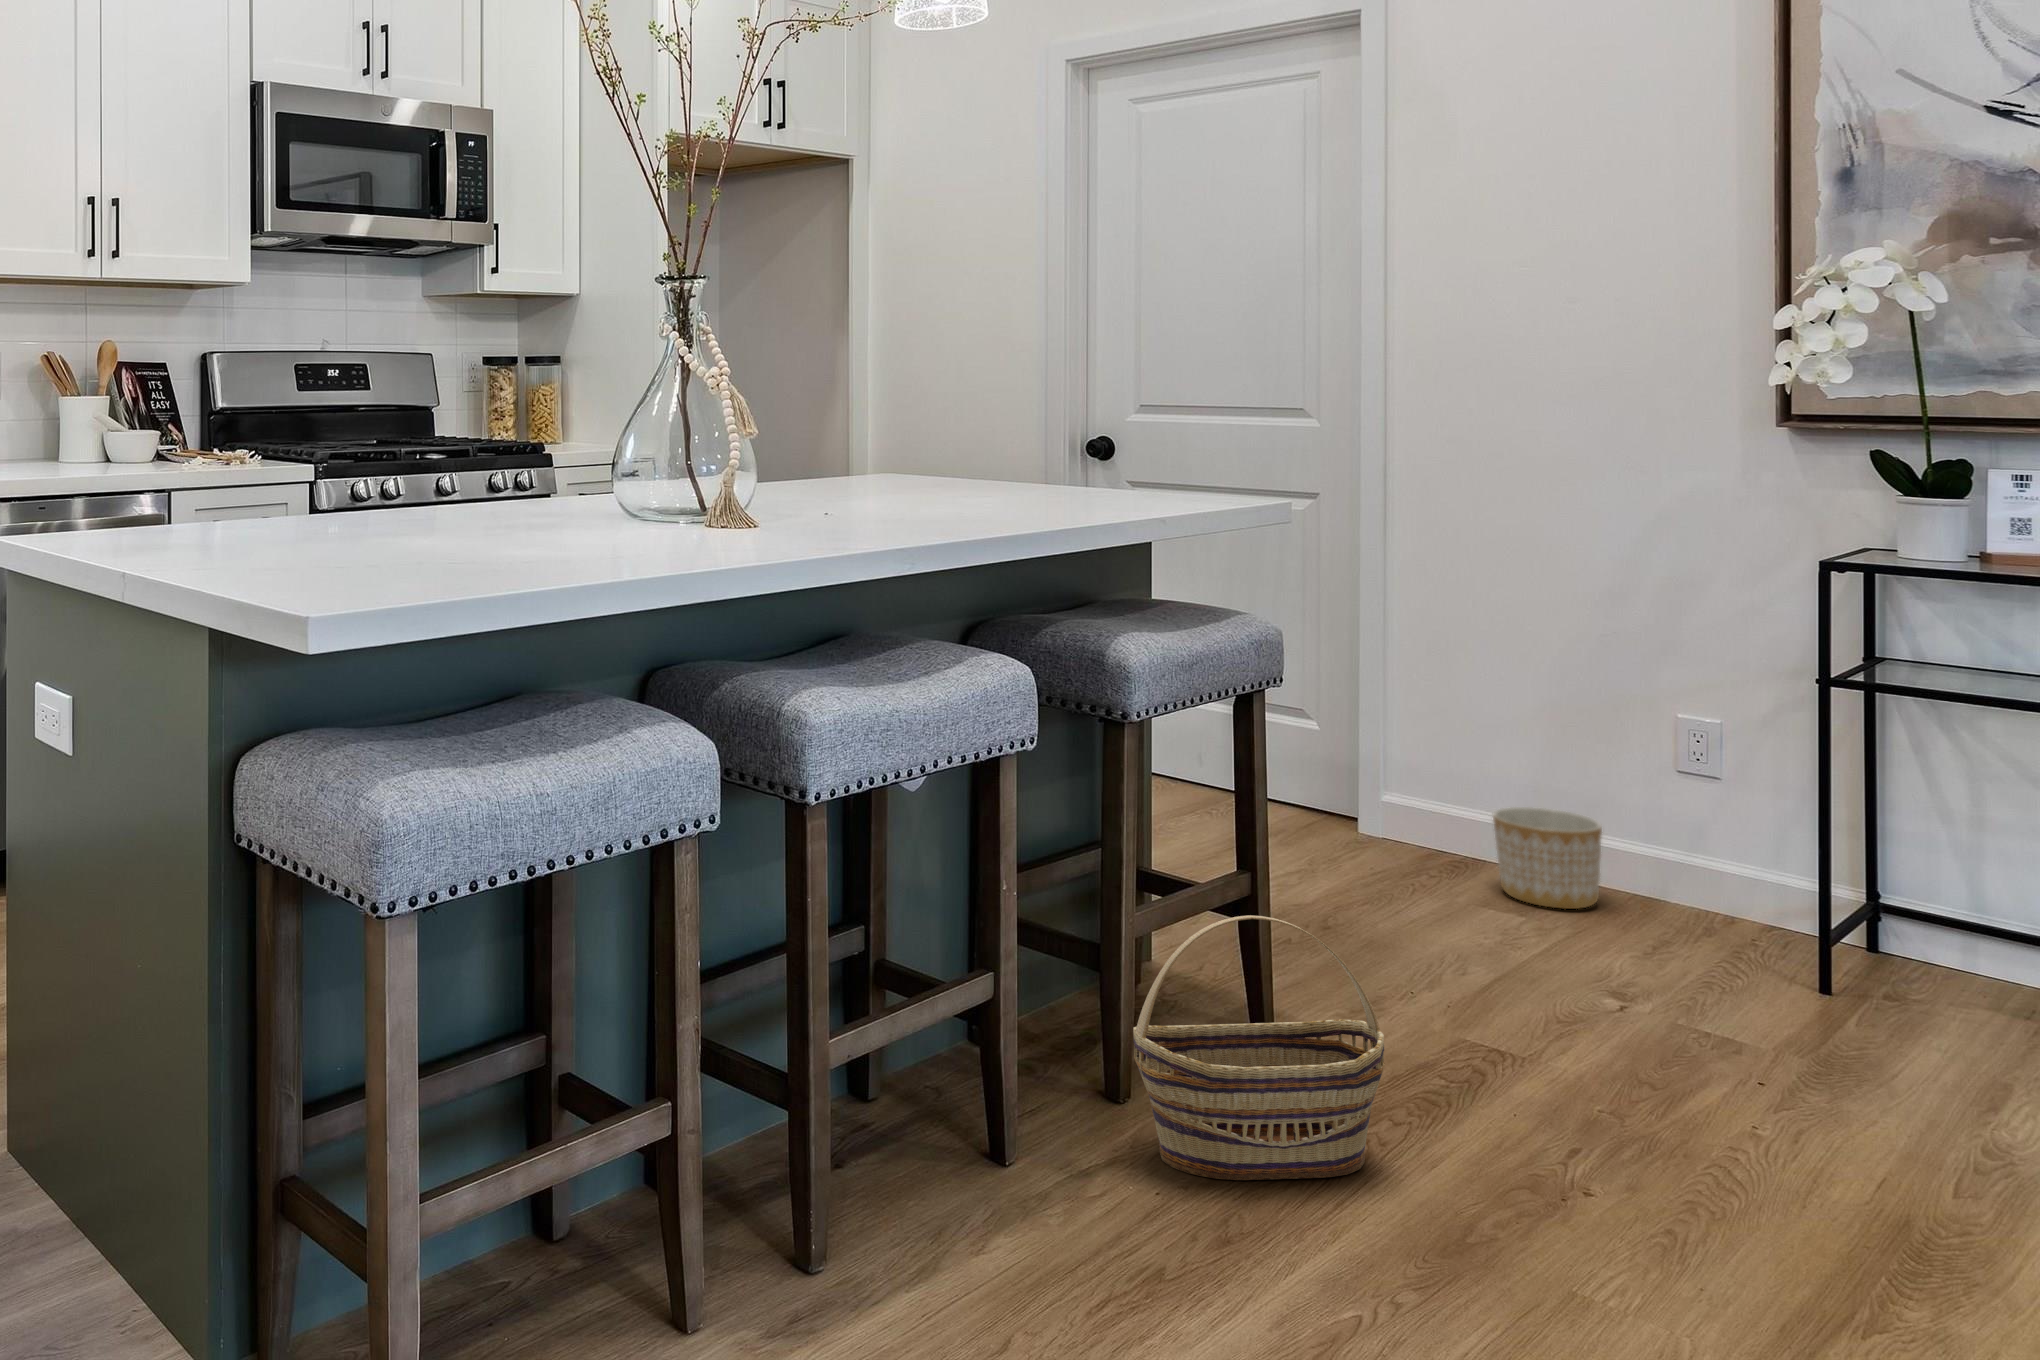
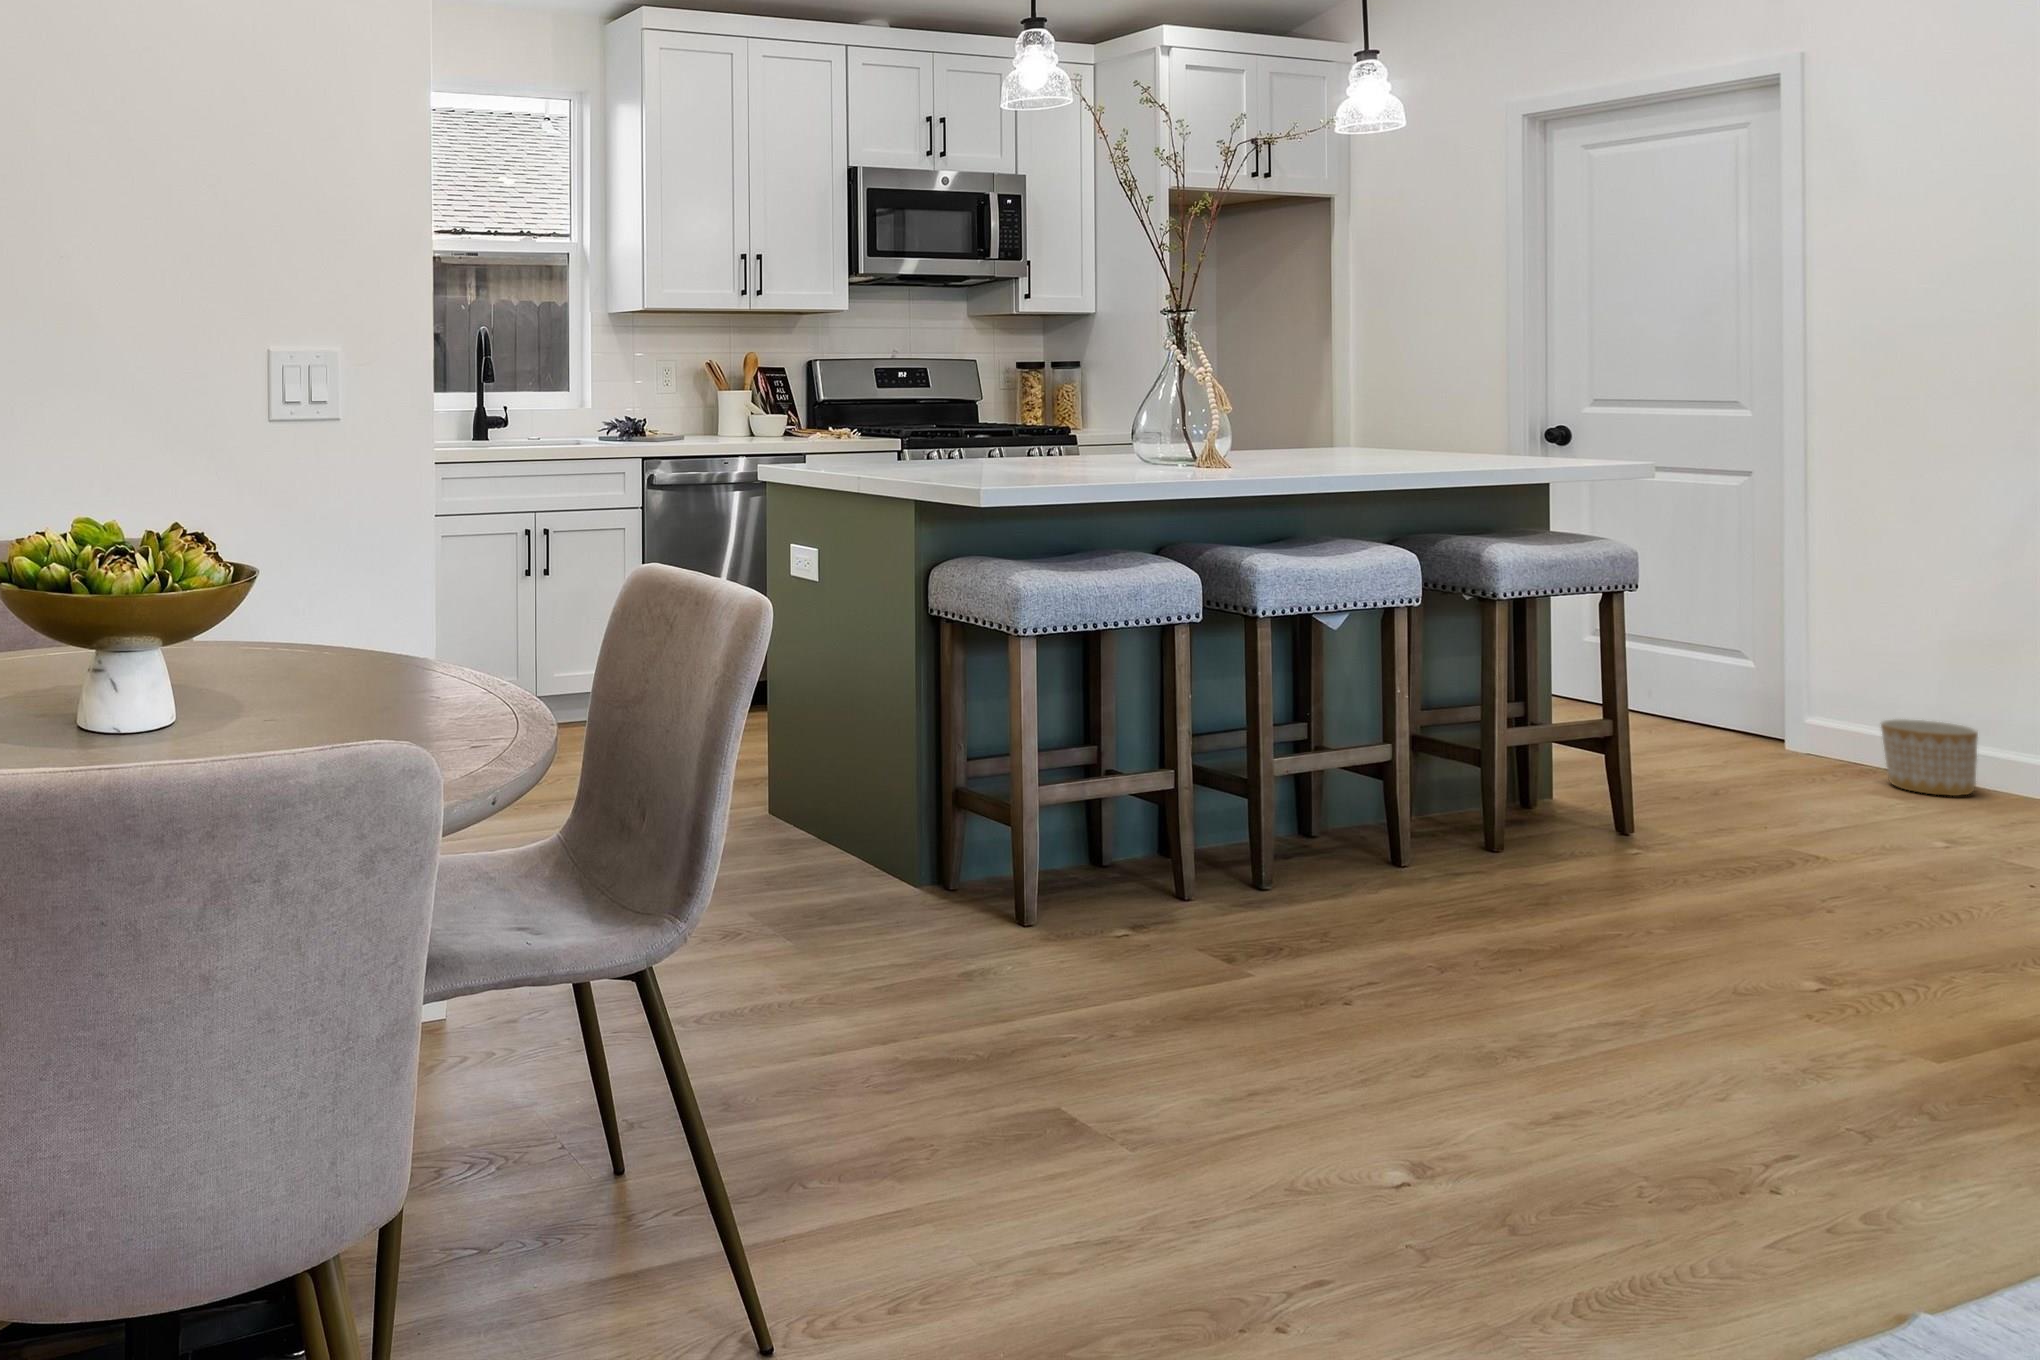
basket: present [1133,915,1385,1180] -> none [1496,721,1680,887]

